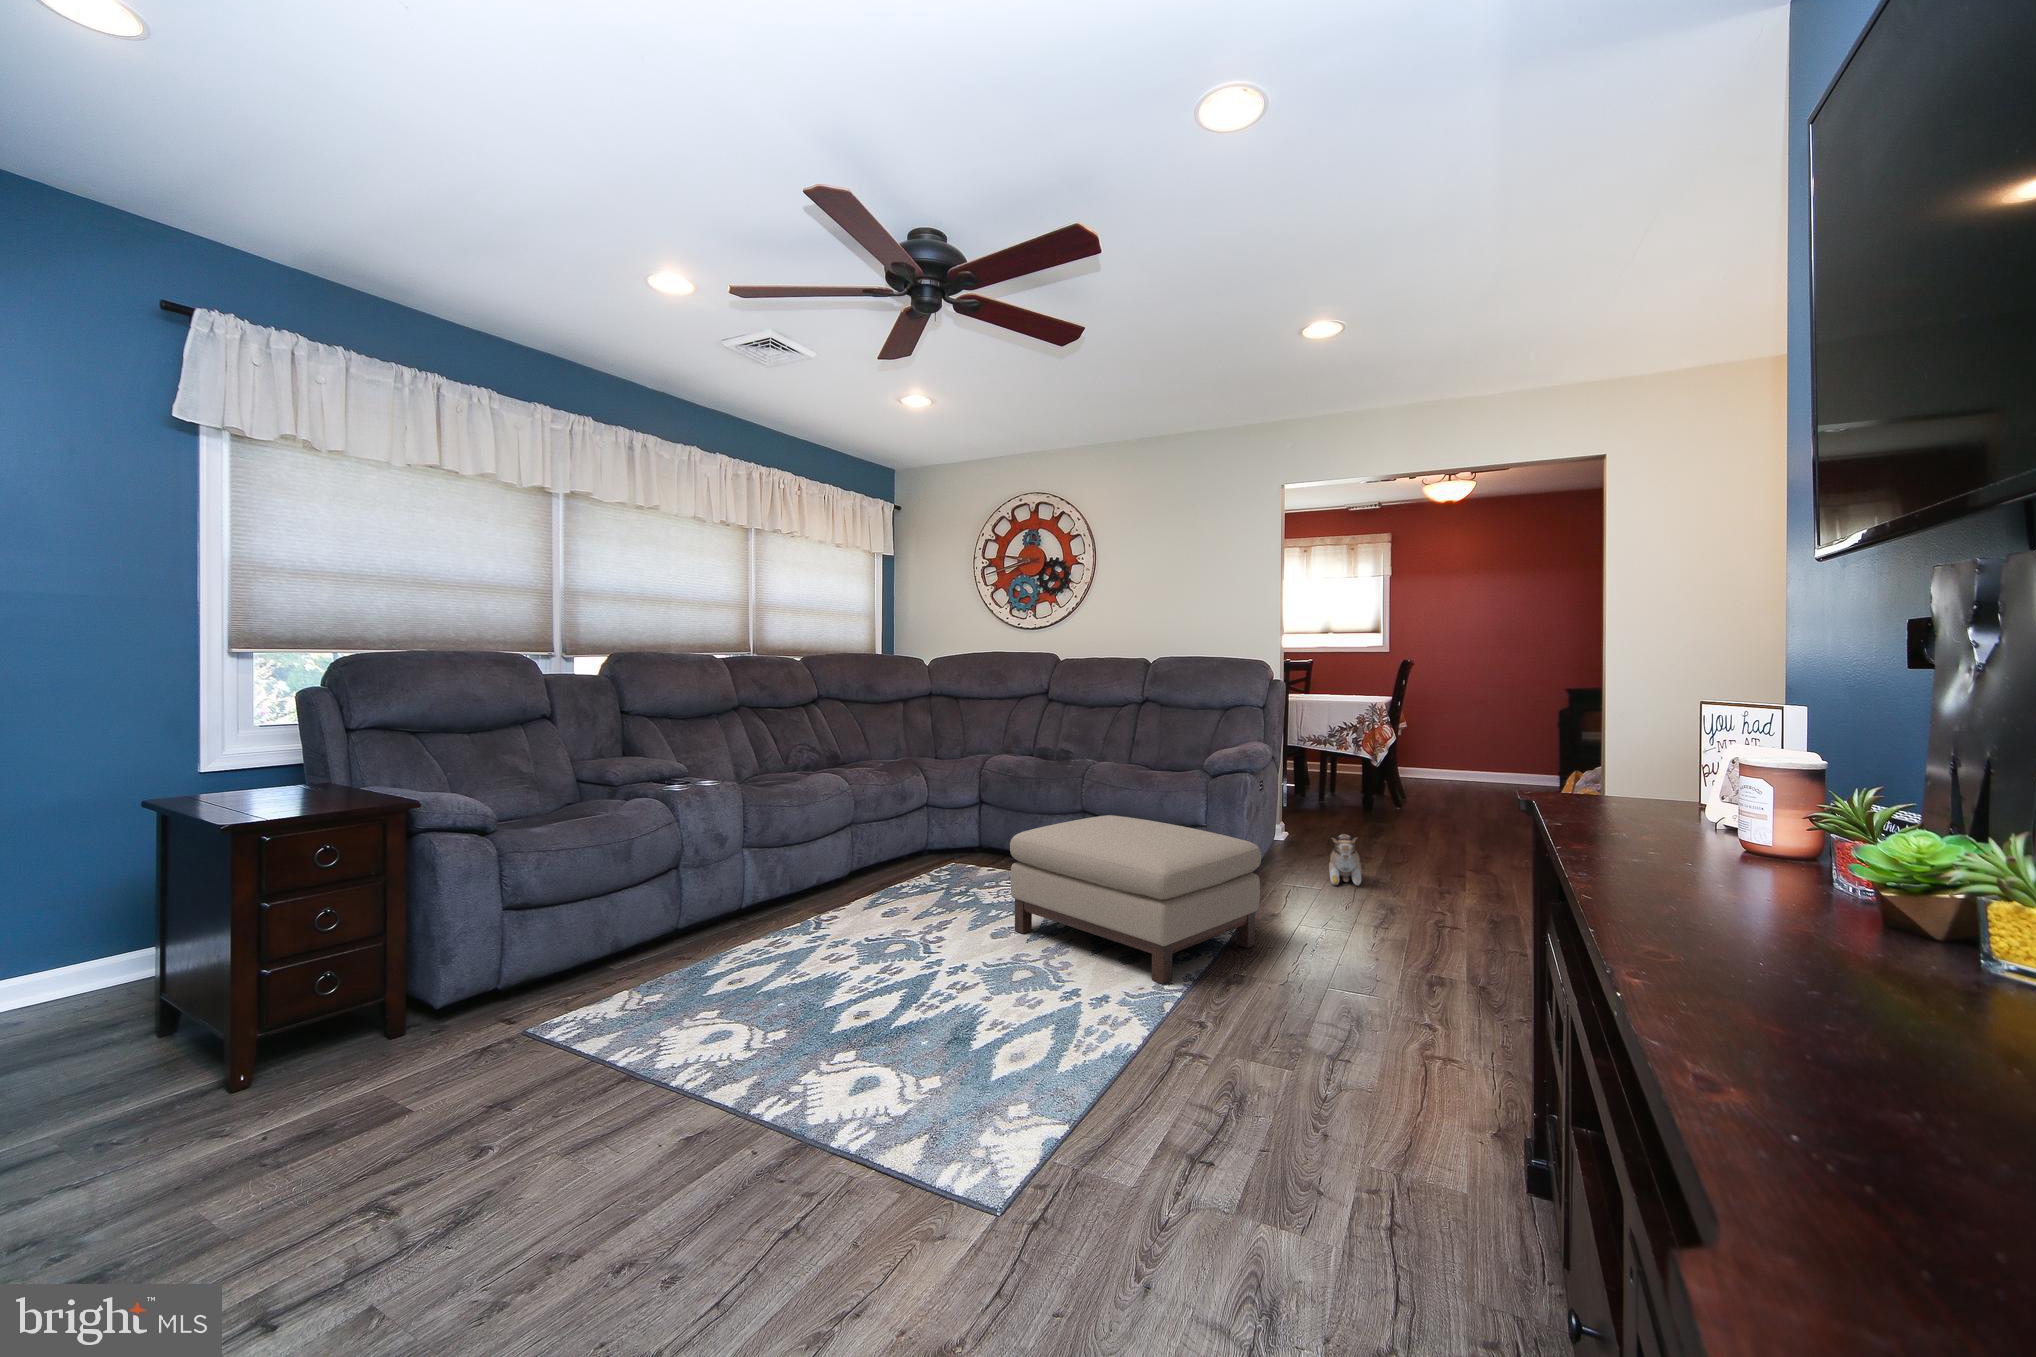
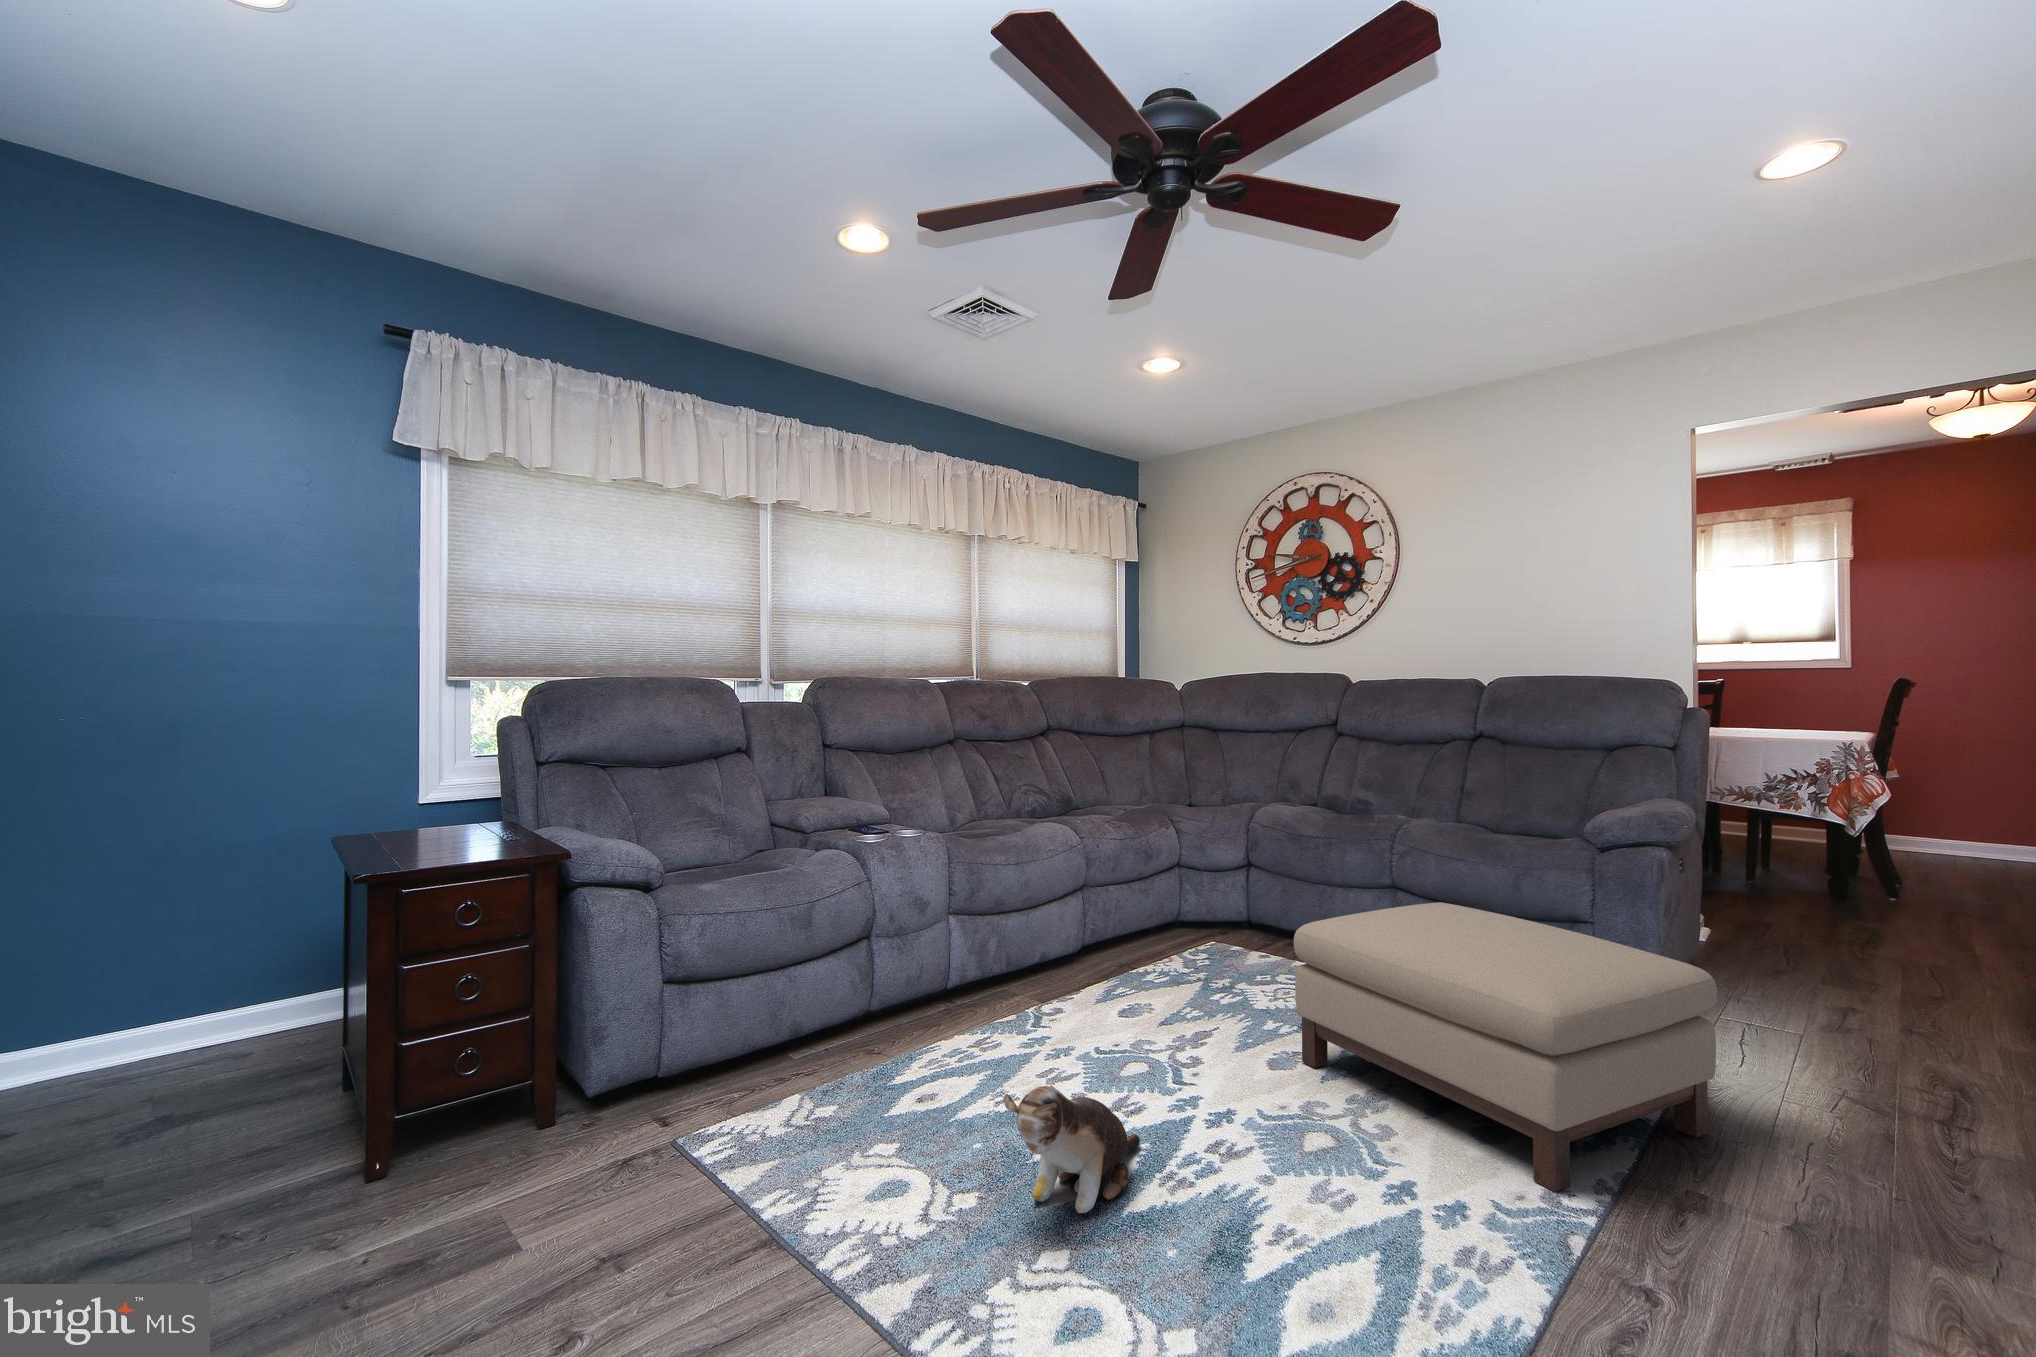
plush toy: present [1329,834,1362,886] -> present [1003,1085,1140,1213]

